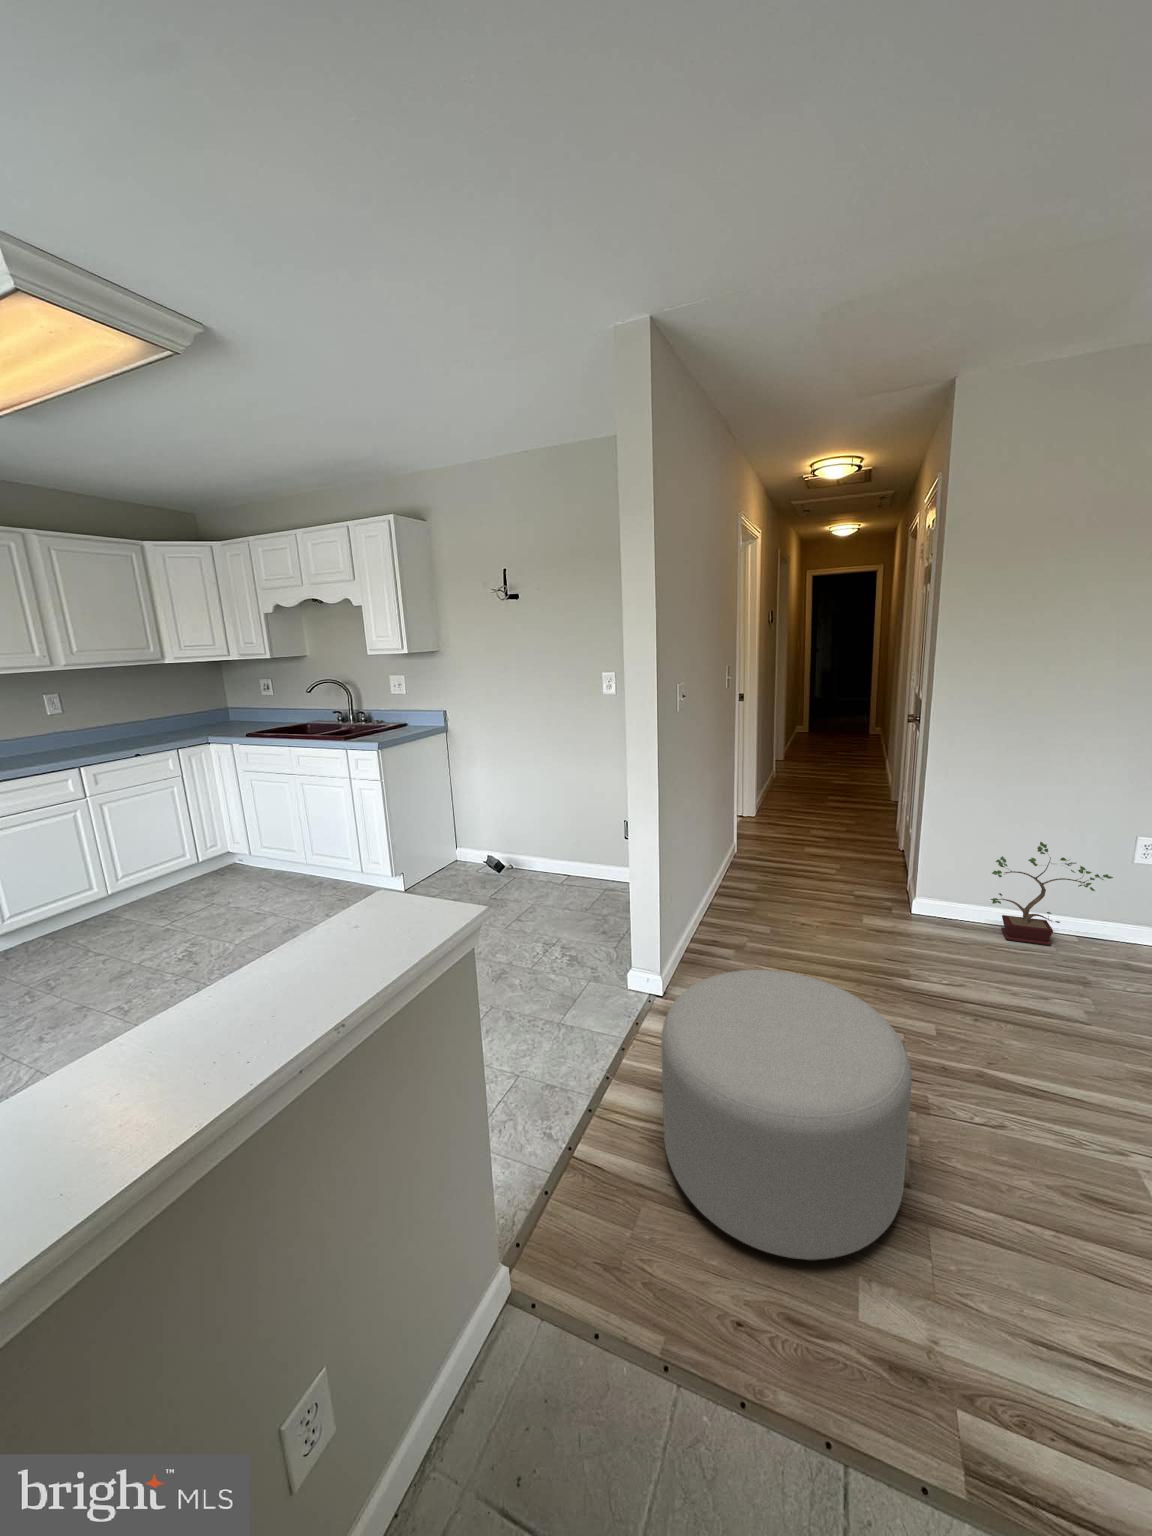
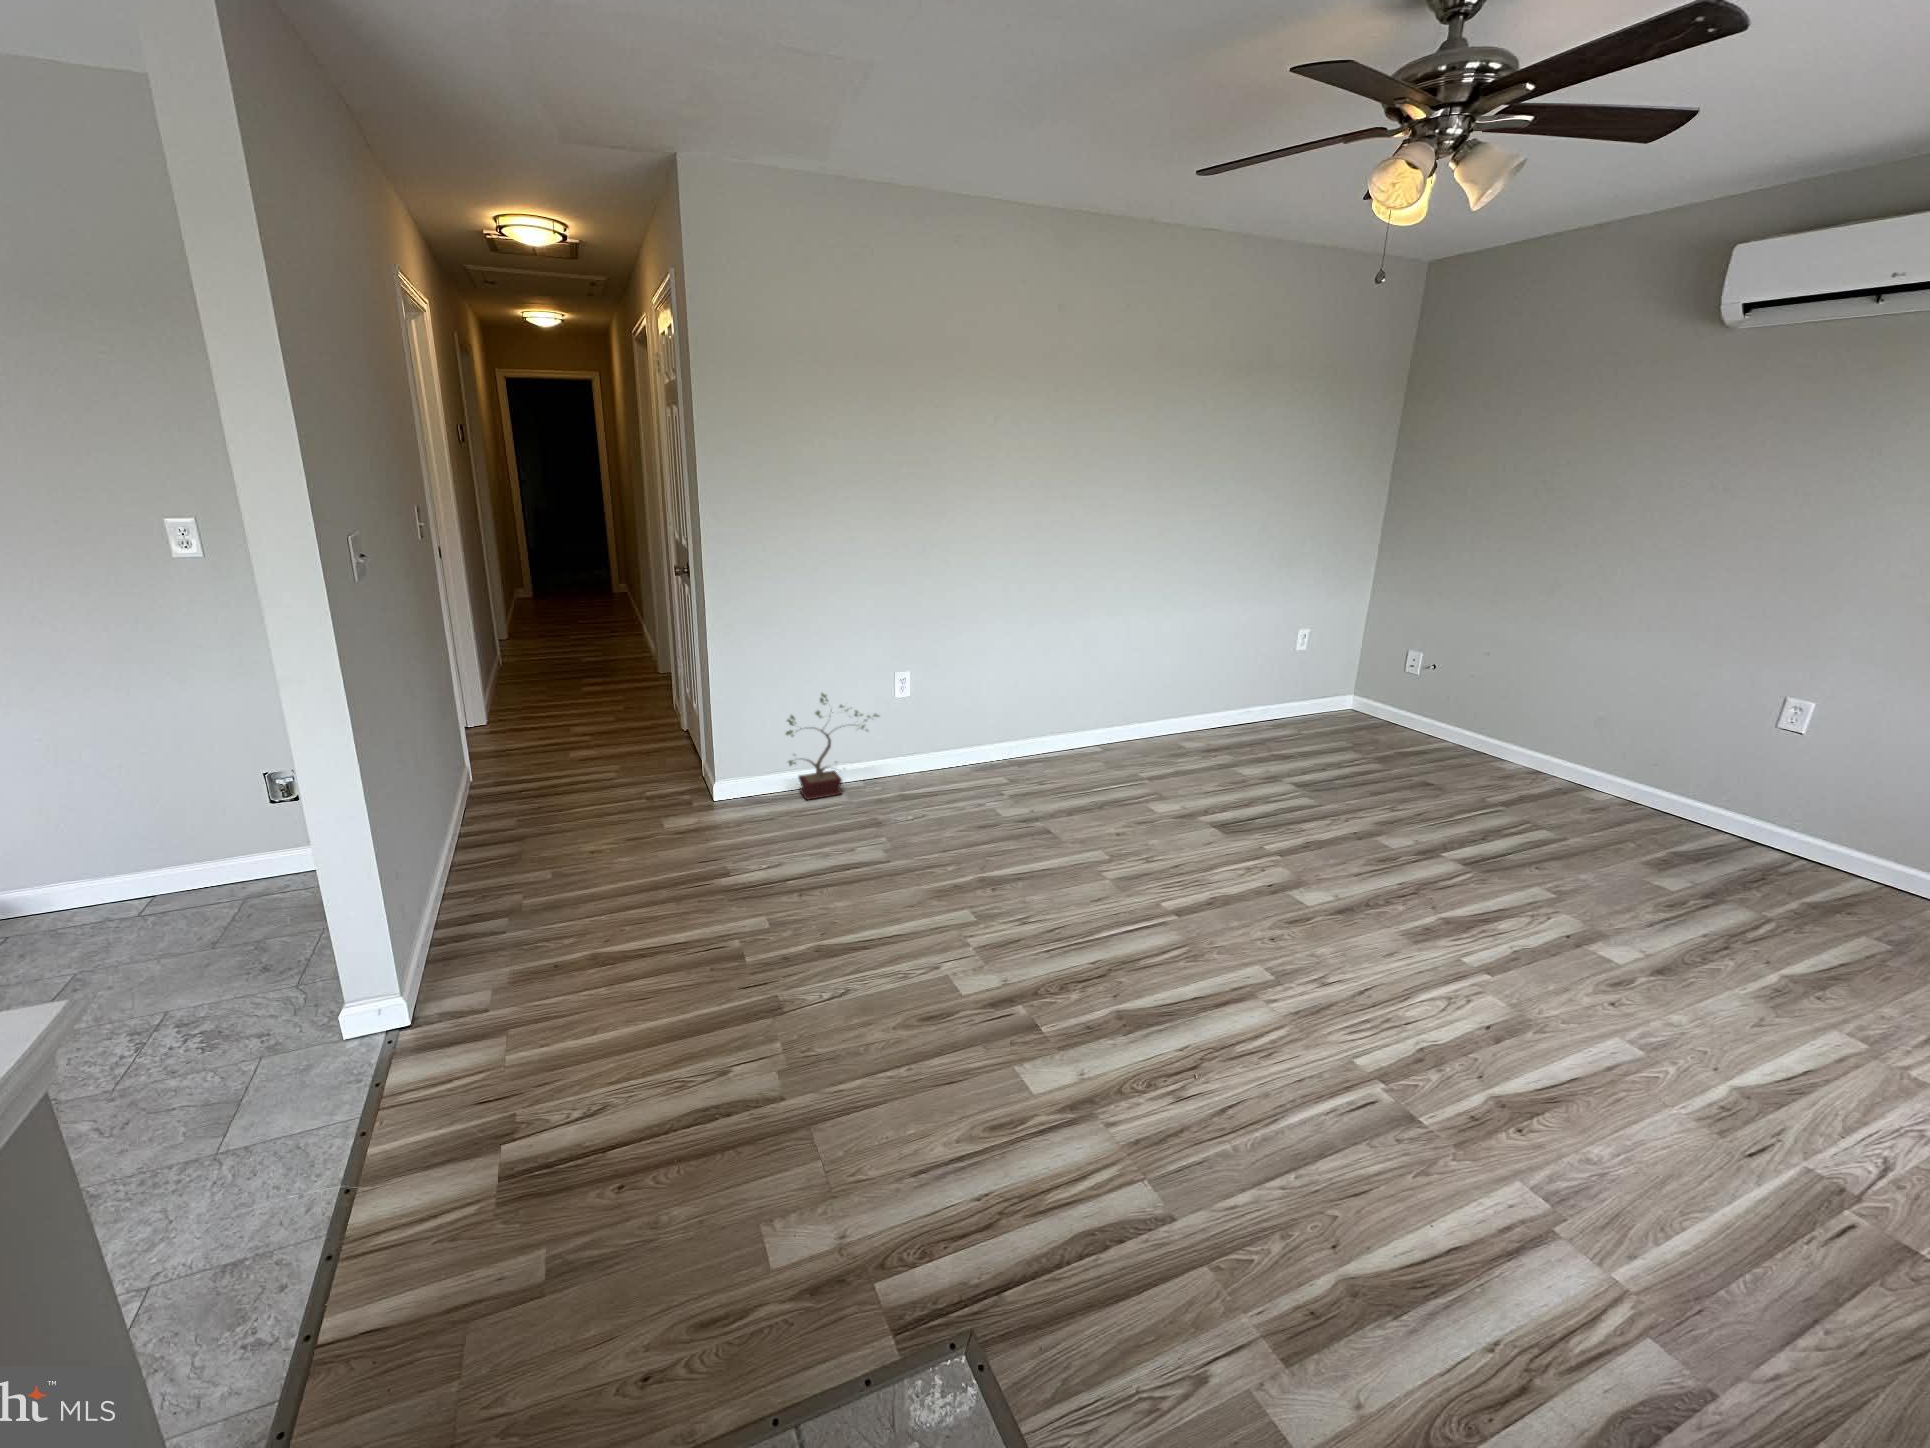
ottoman: present [661,970,912,1260] -> none [447,914,783,1289]

